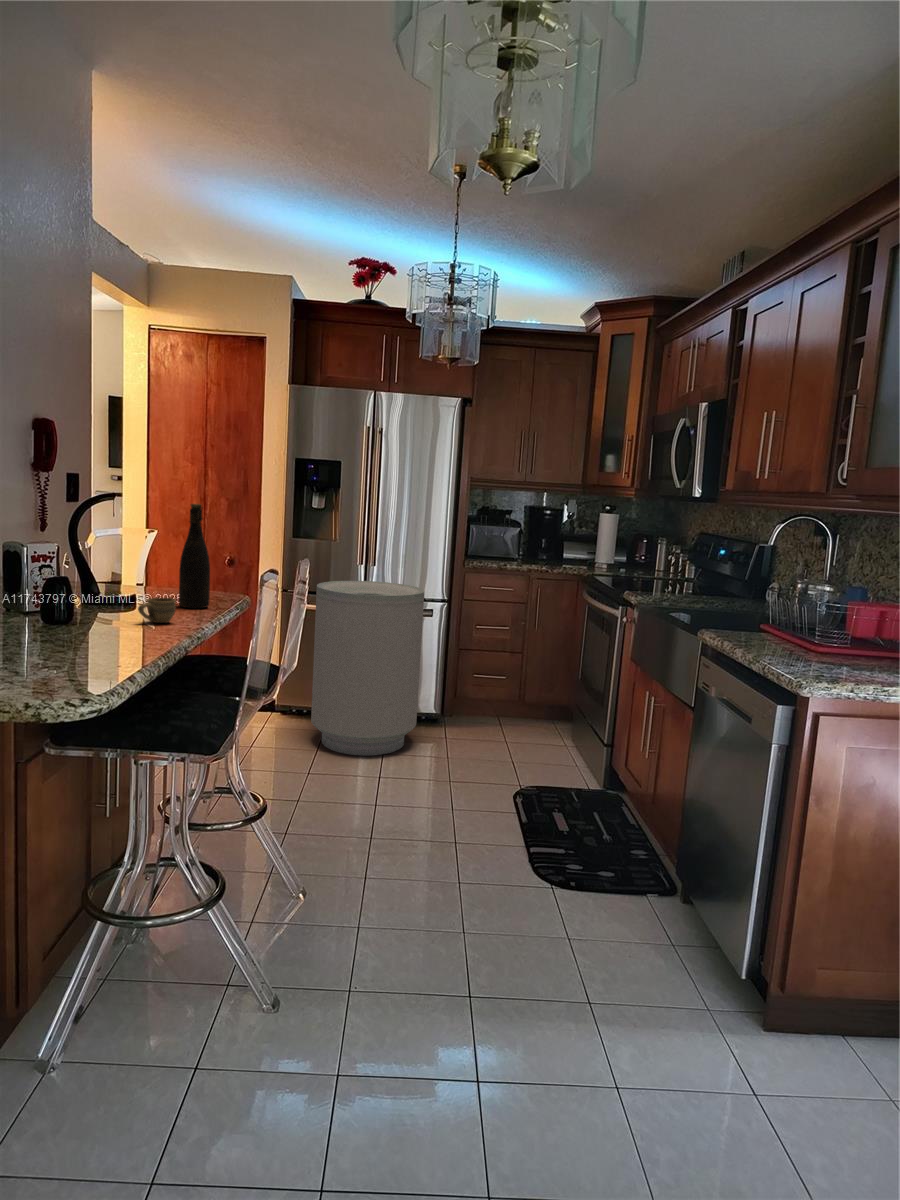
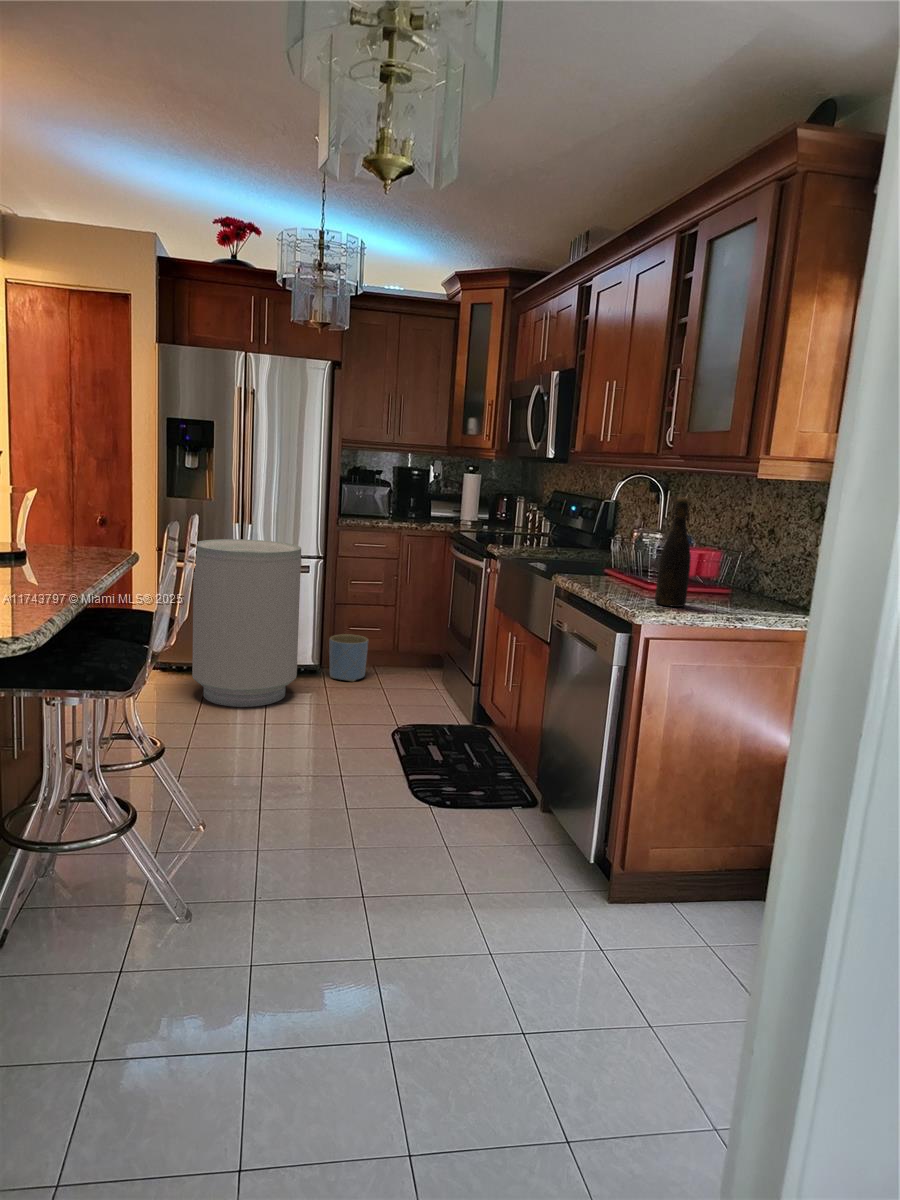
bottle: present [179,504,210,608] -> present [655,498,691,607]
cup: present [138,598,176,623] -> none [35,552,72,576]
planter: none [452,682,493,732] -> present [329,634,368,681]

